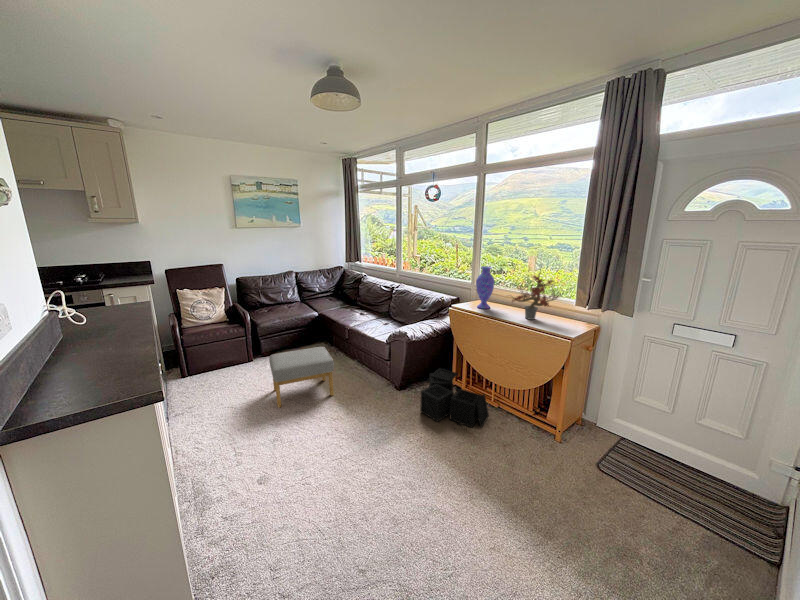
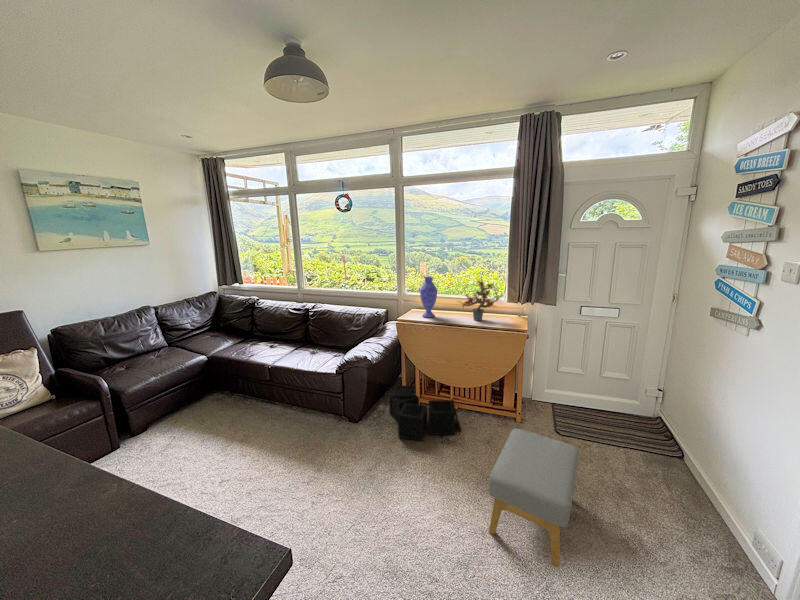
footstool: present [269,347,334,408] -> present [489,429,578,567]

